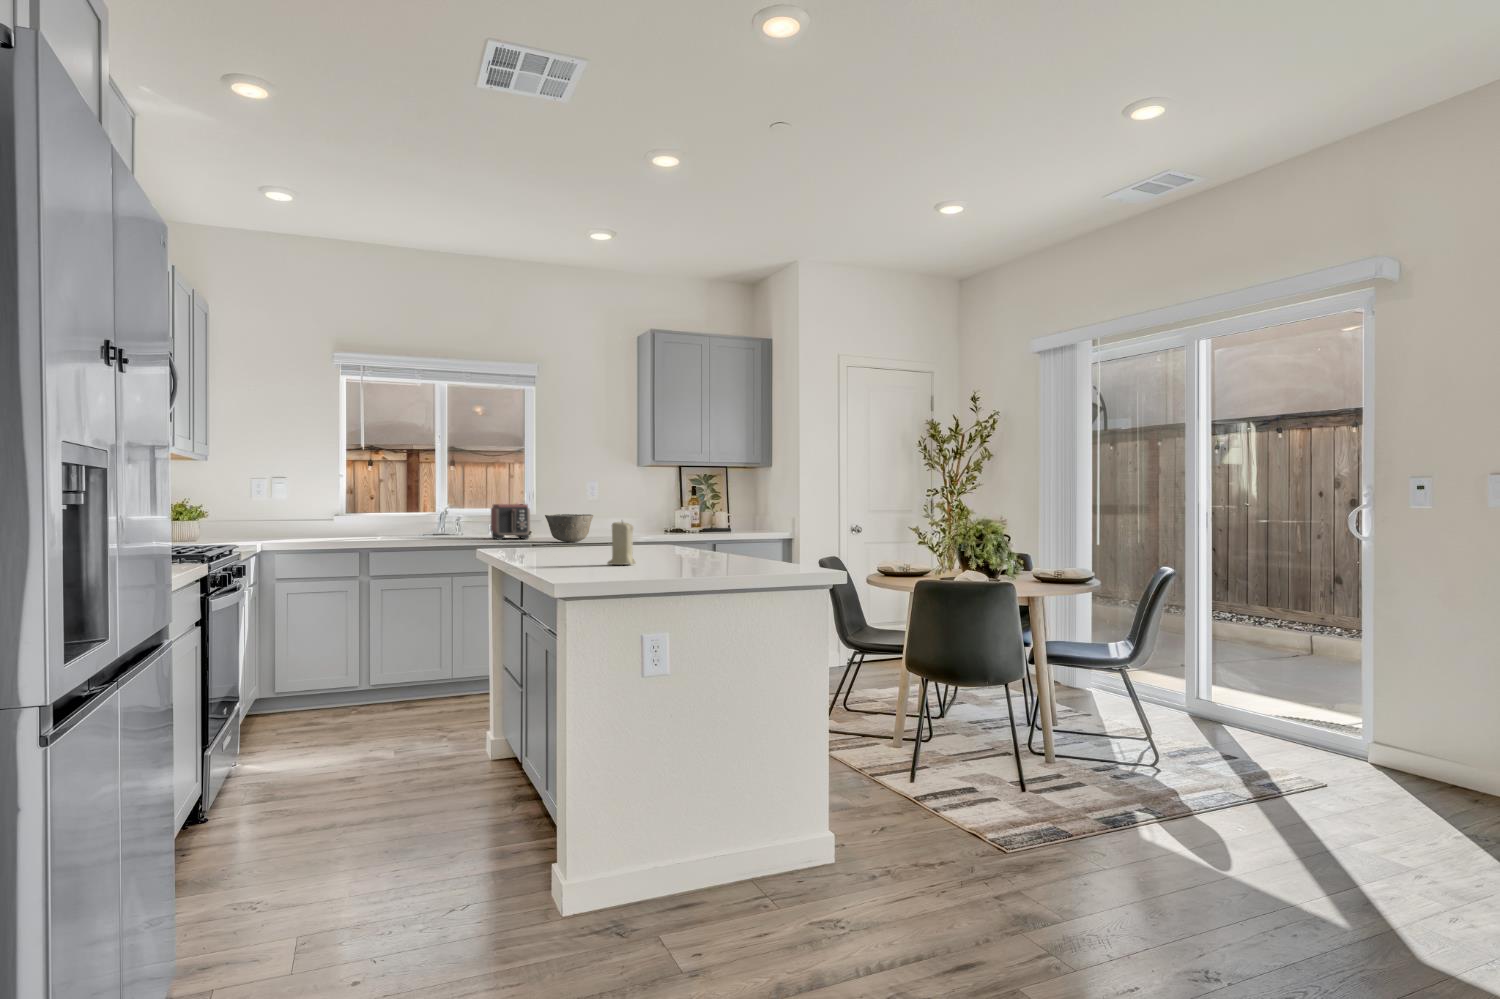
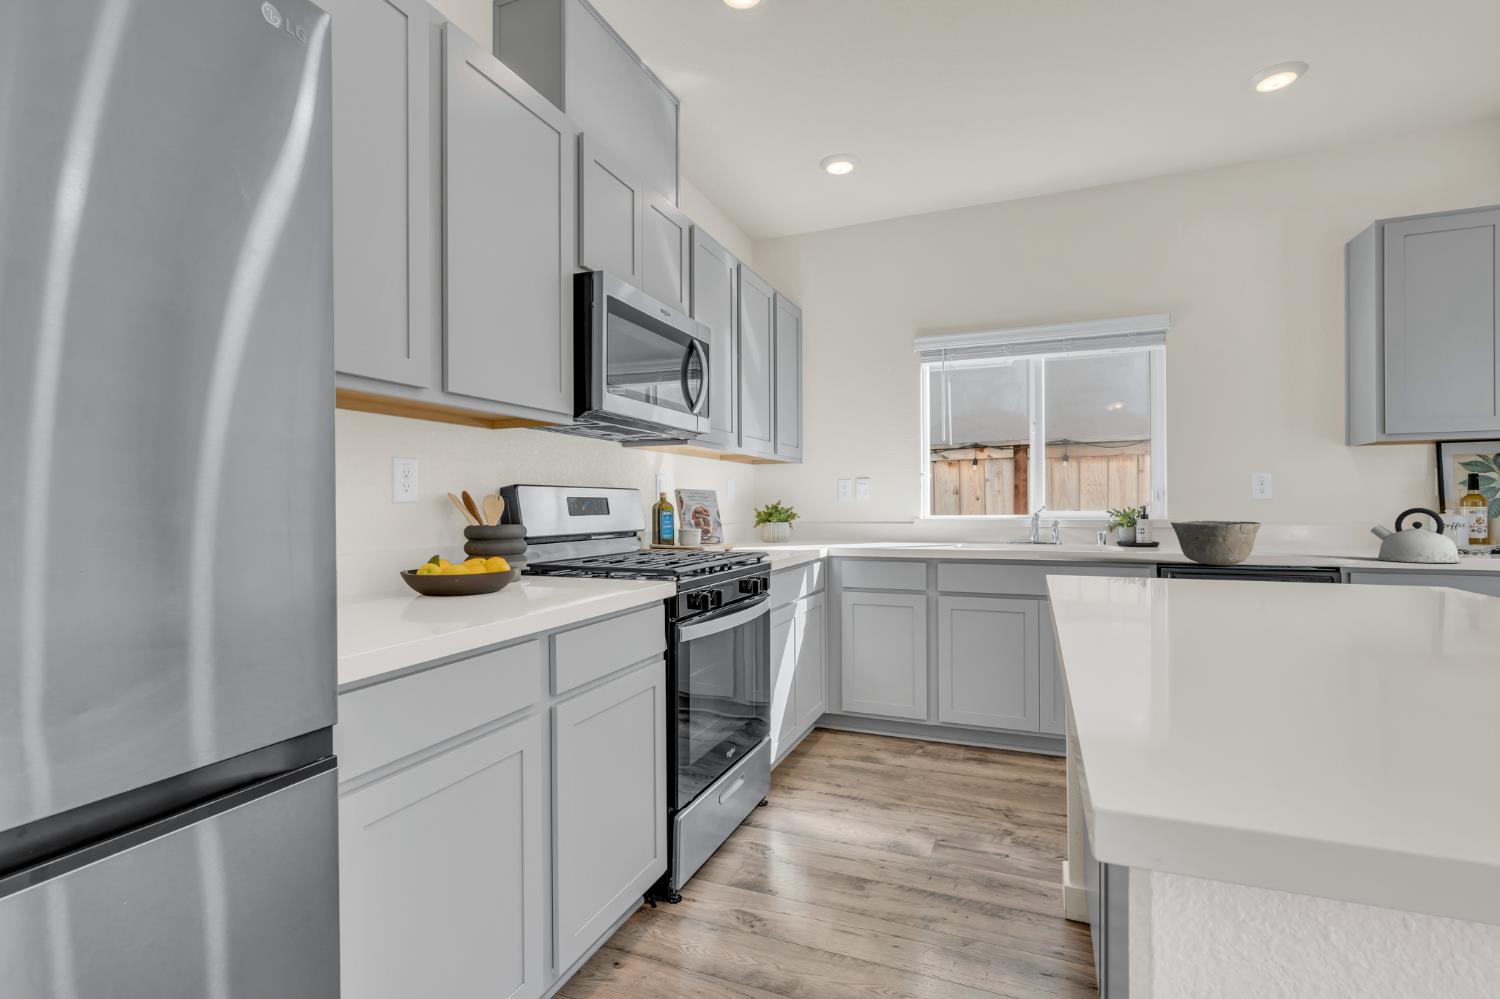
toaster: present [491,504,530,540] -> none [1099,505,1154,555]
kettle: none [647,506,685,538] -> present [1371,508,1461,563]
candle: present [607,522,636,565] -> none [1285,557,1403,706]

